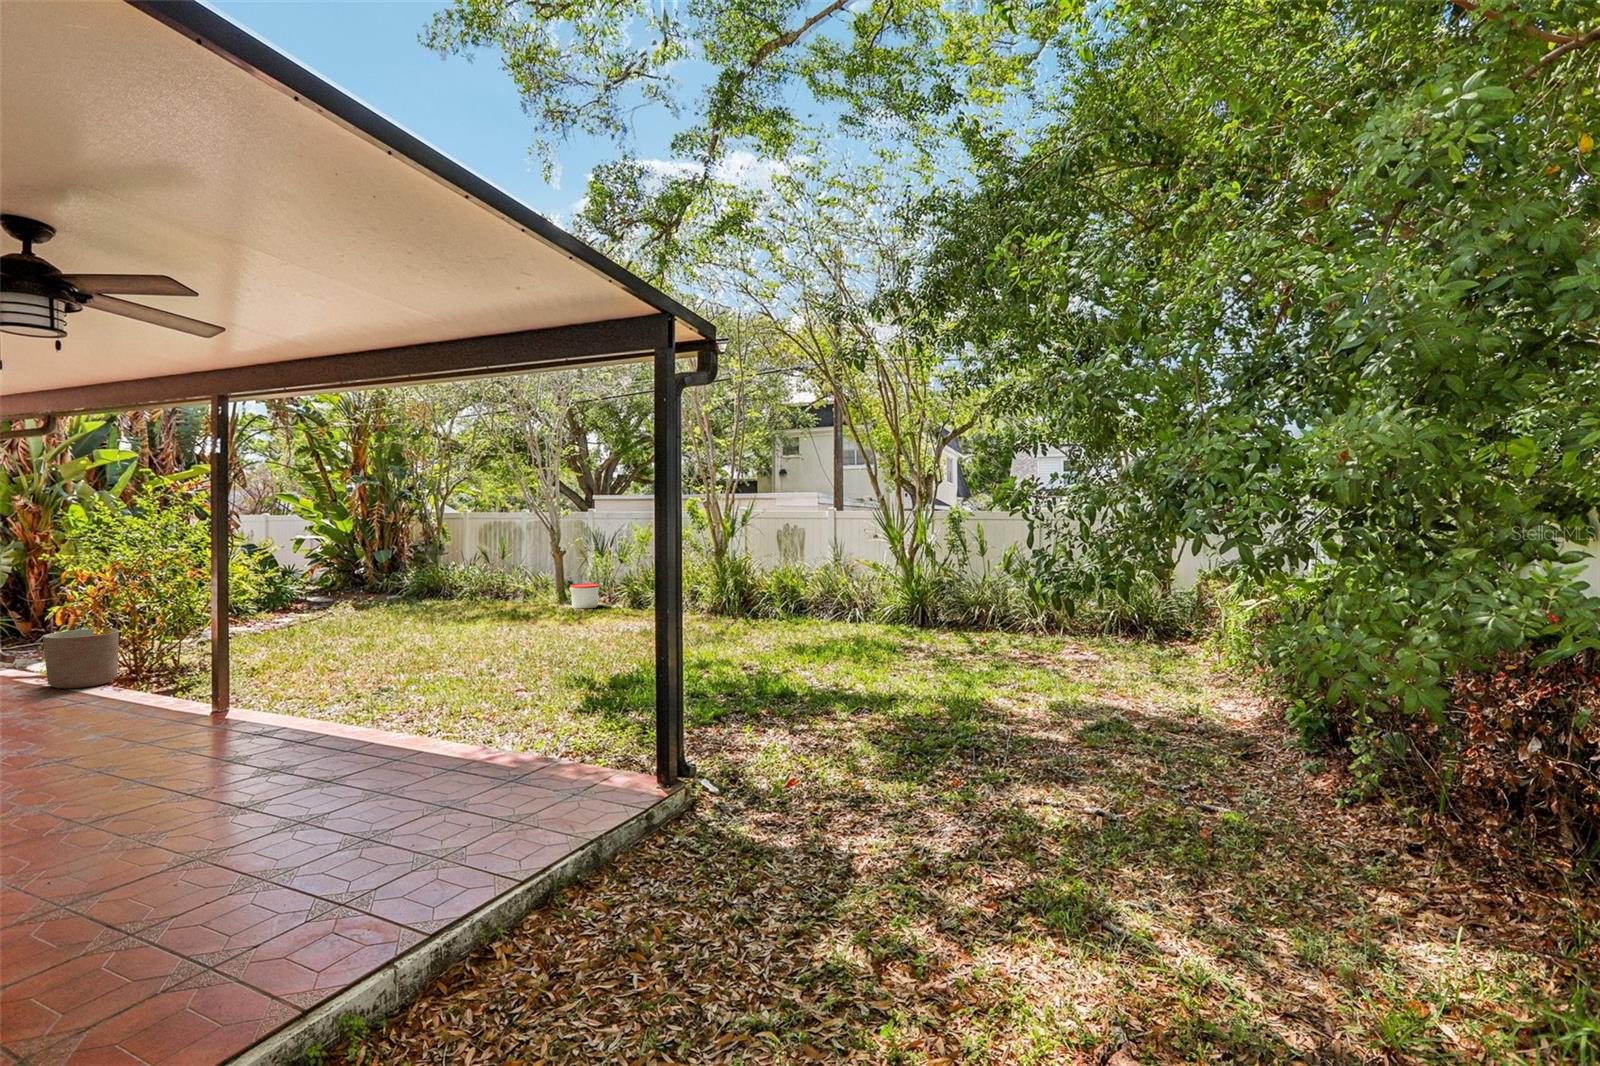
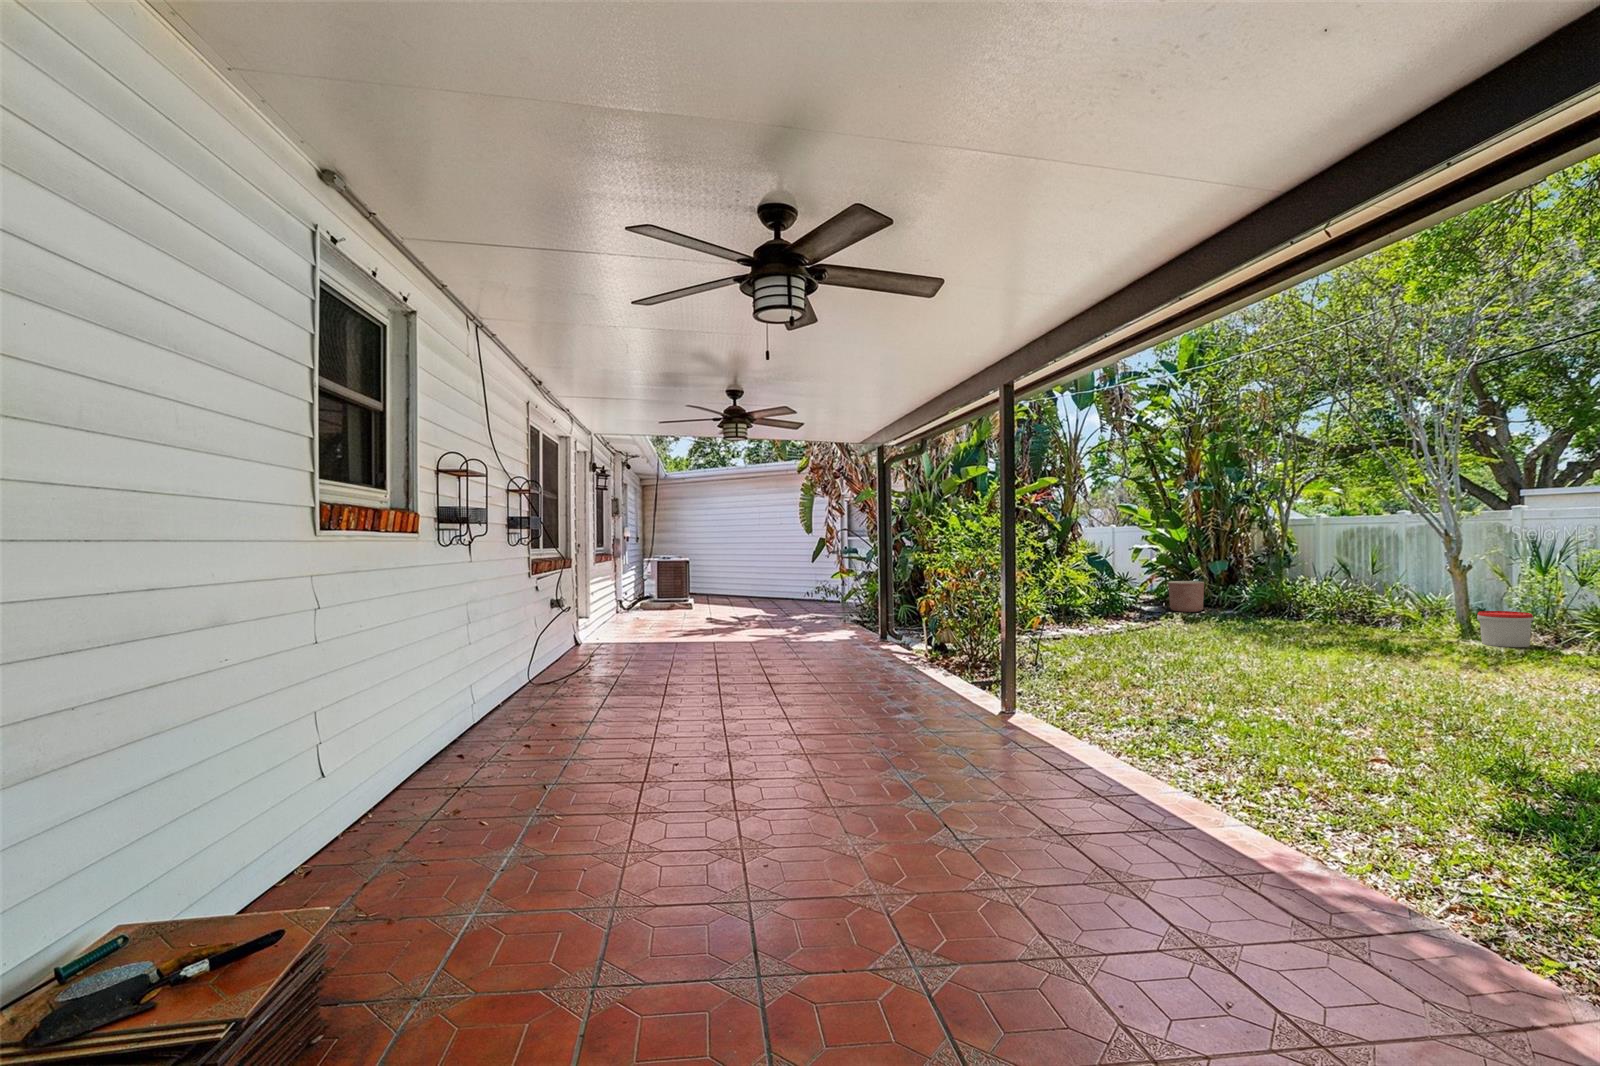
planter: present [43,629,119,688] -> present [1168,581,1204,612]

